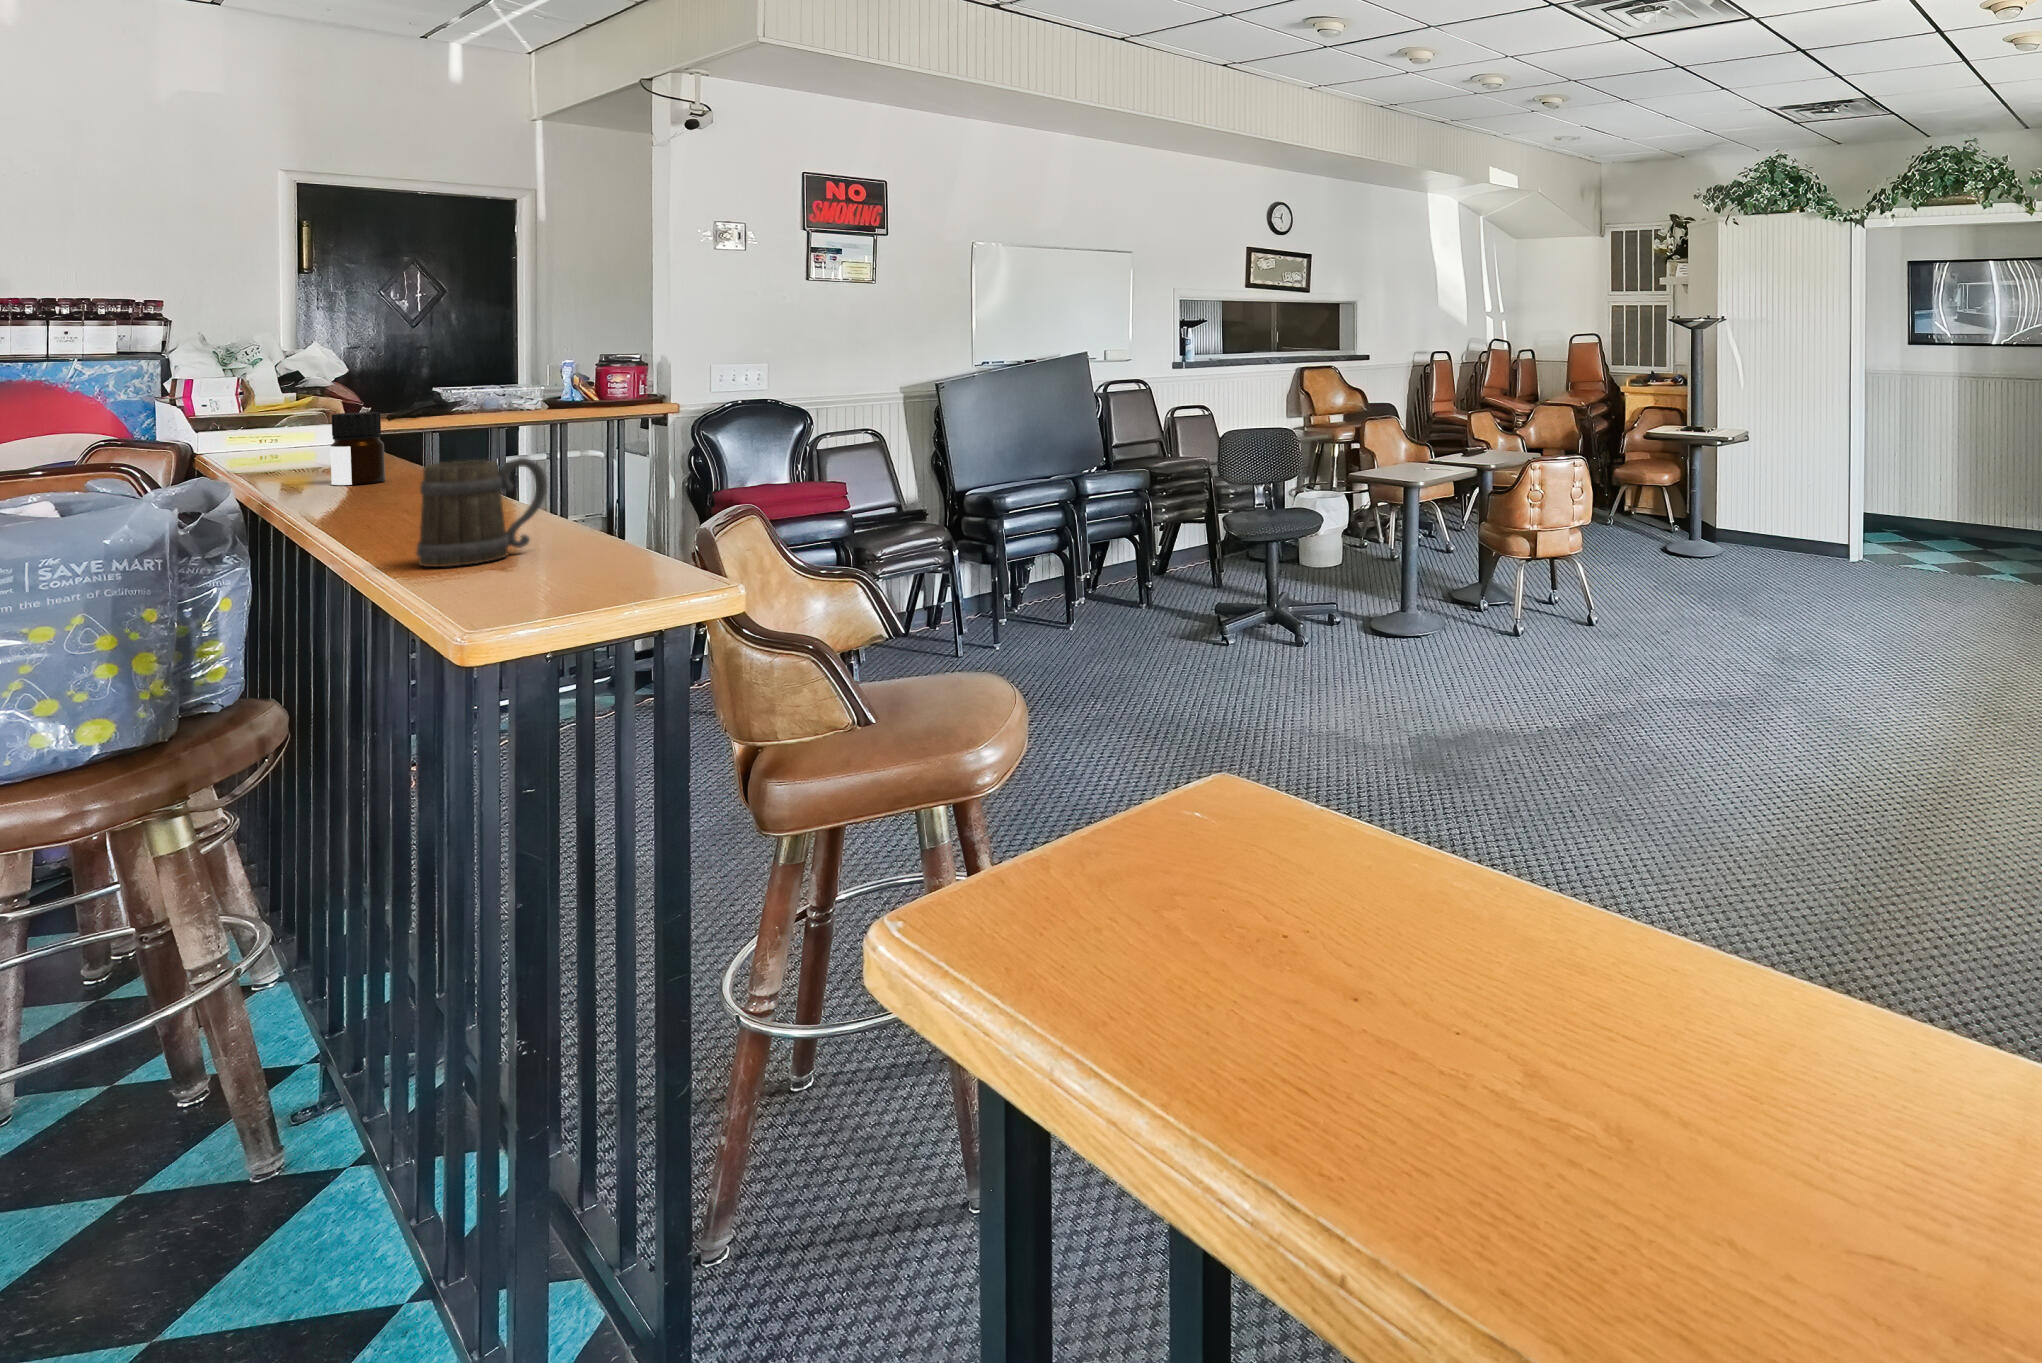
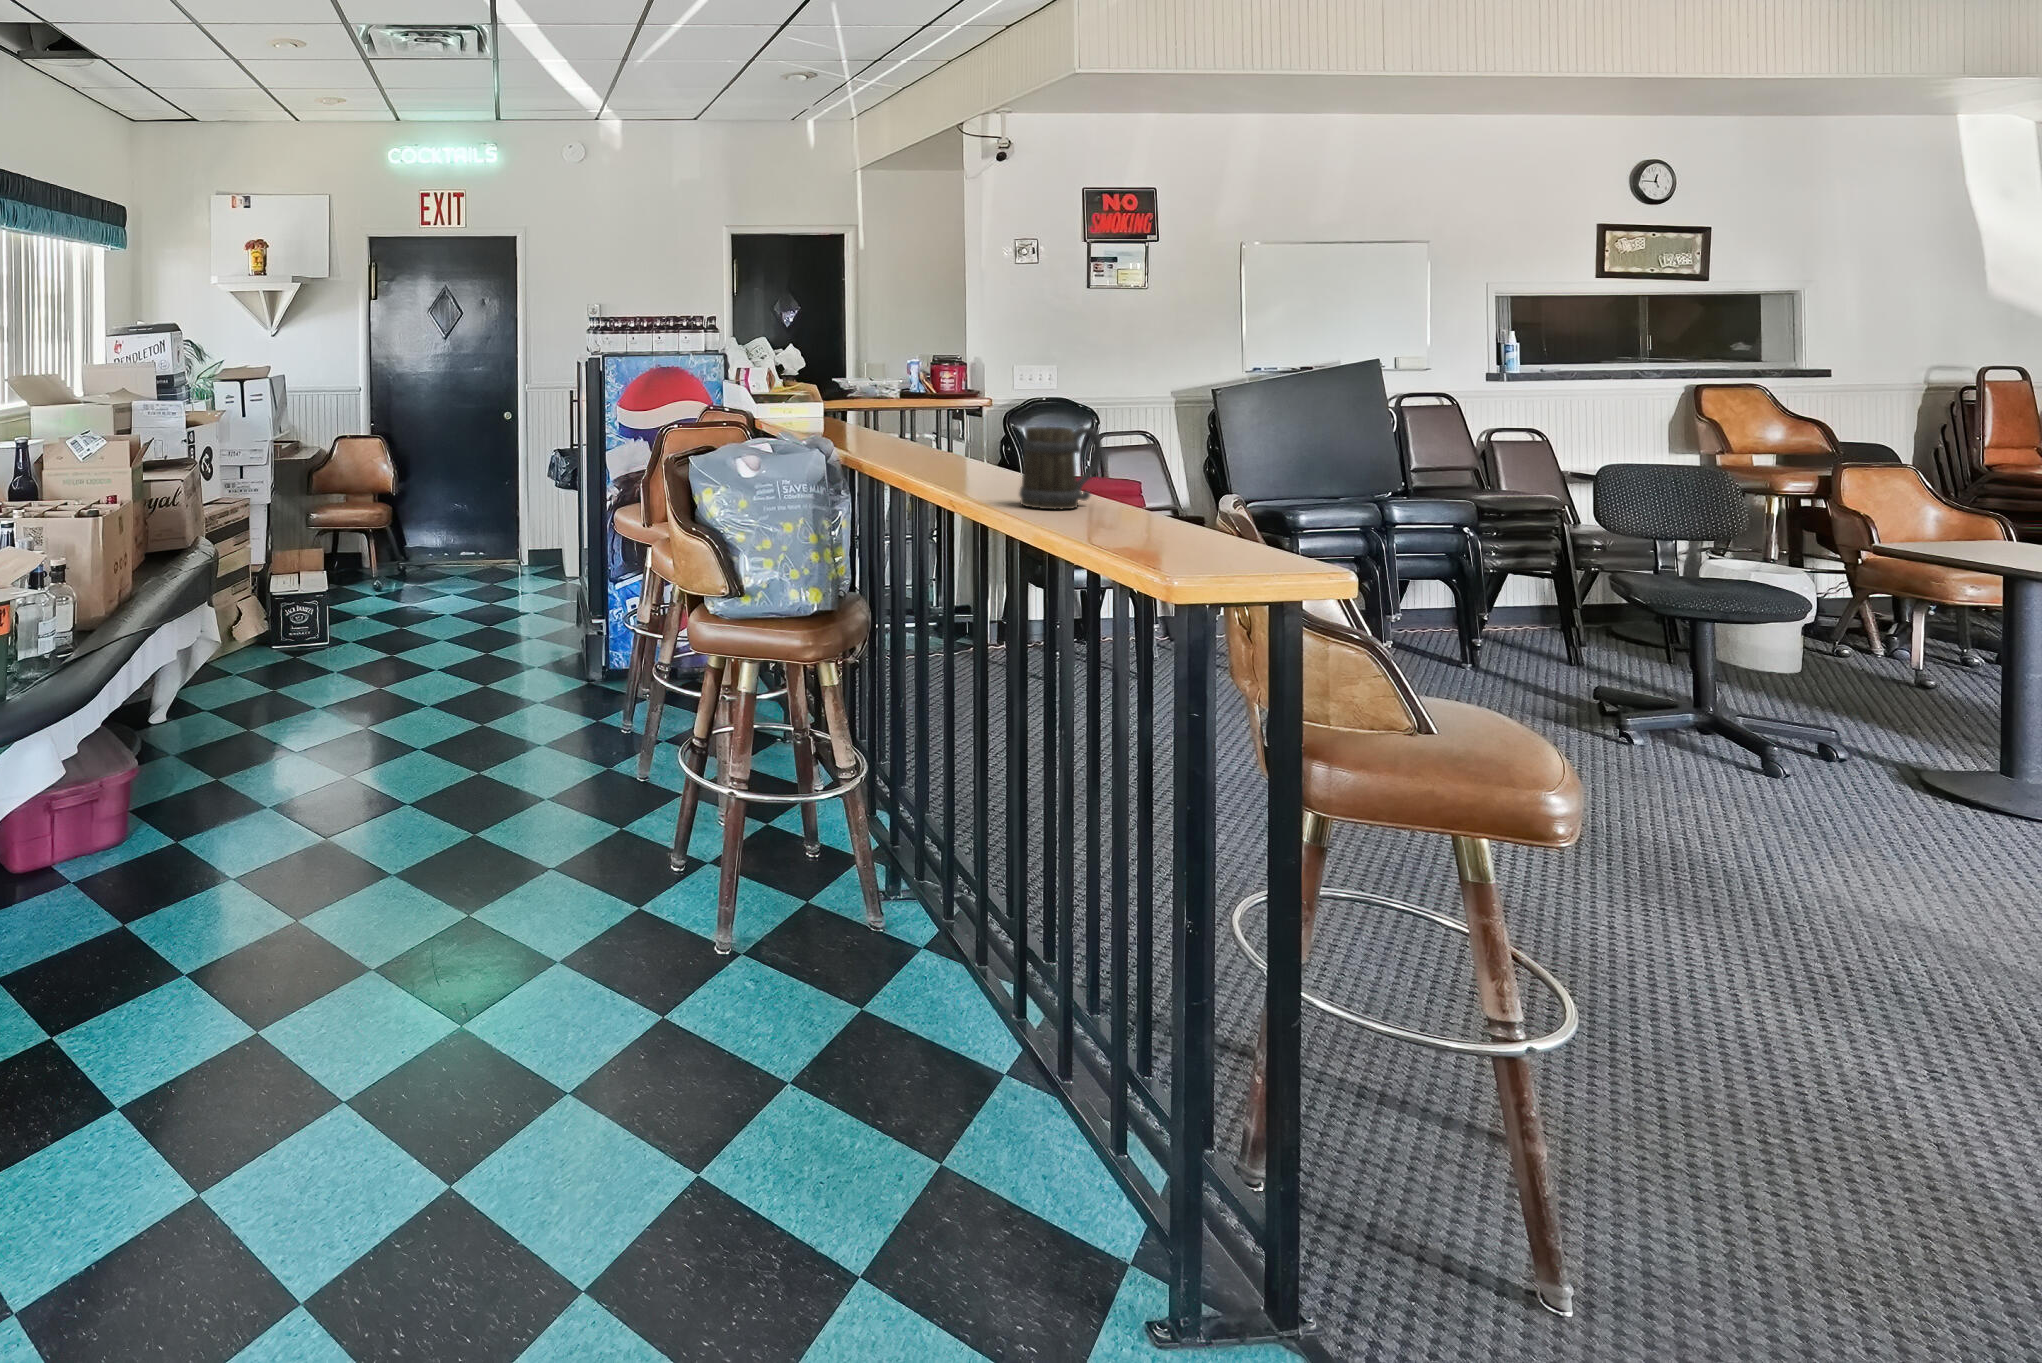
bottle: present [330,412,385,485] -> none [859,392,888,445]

